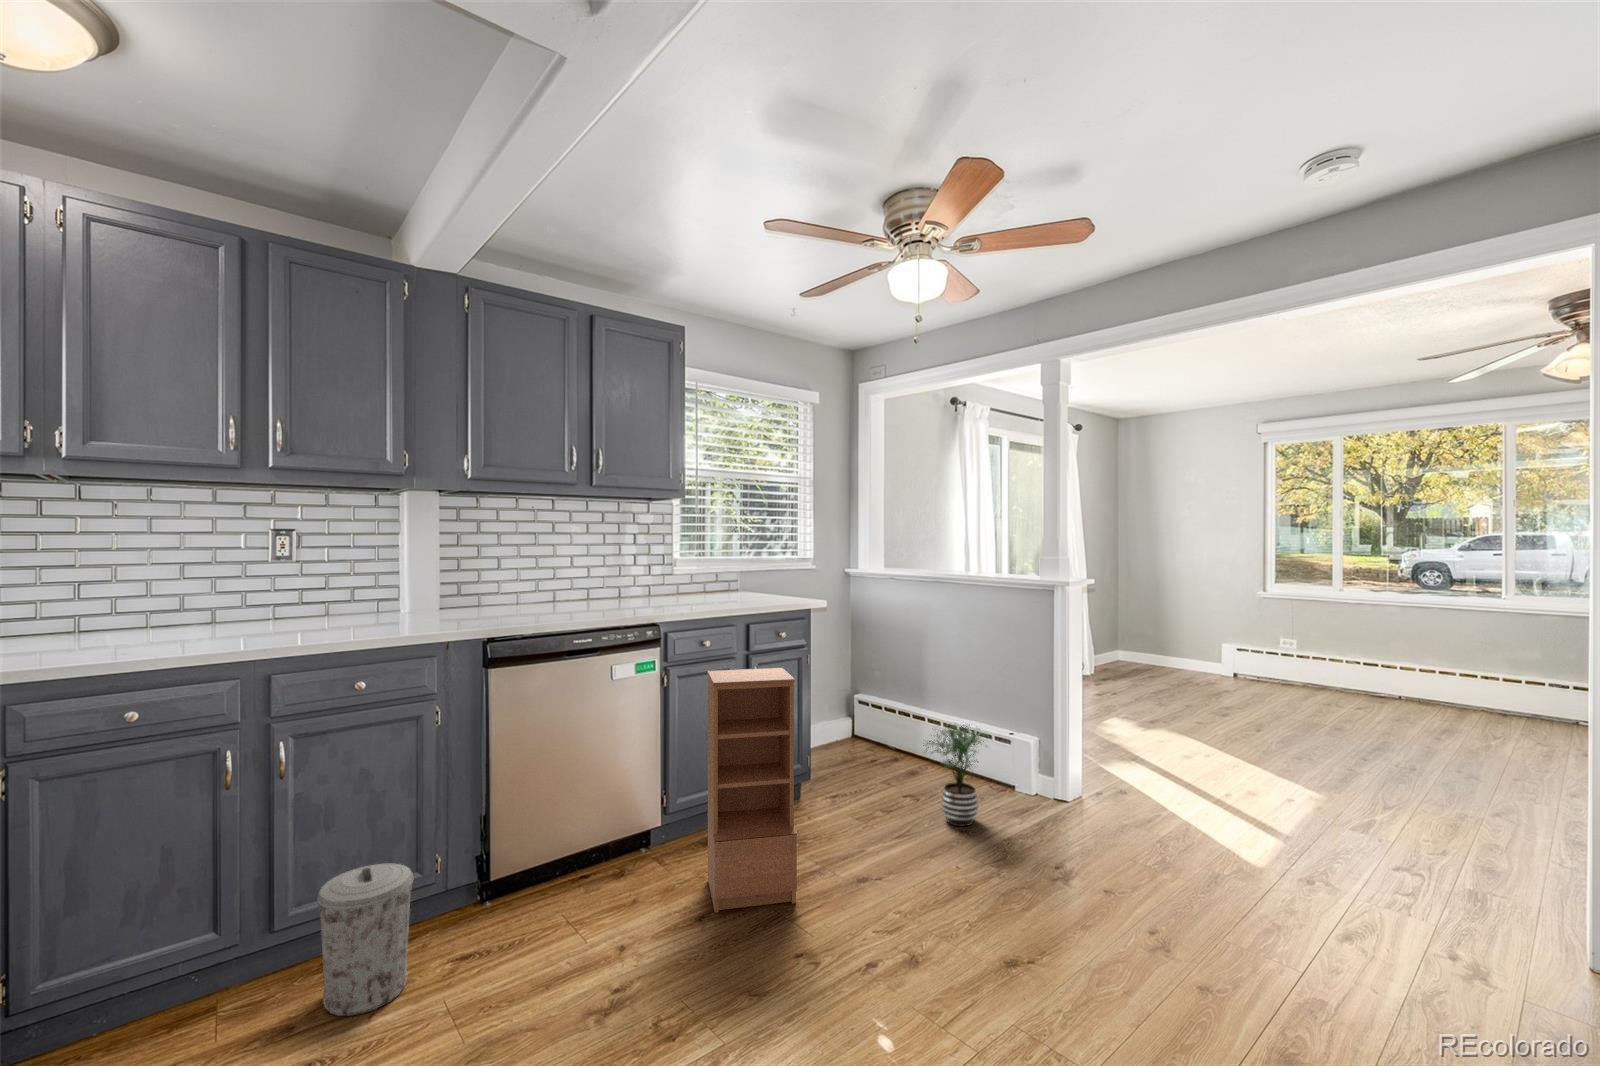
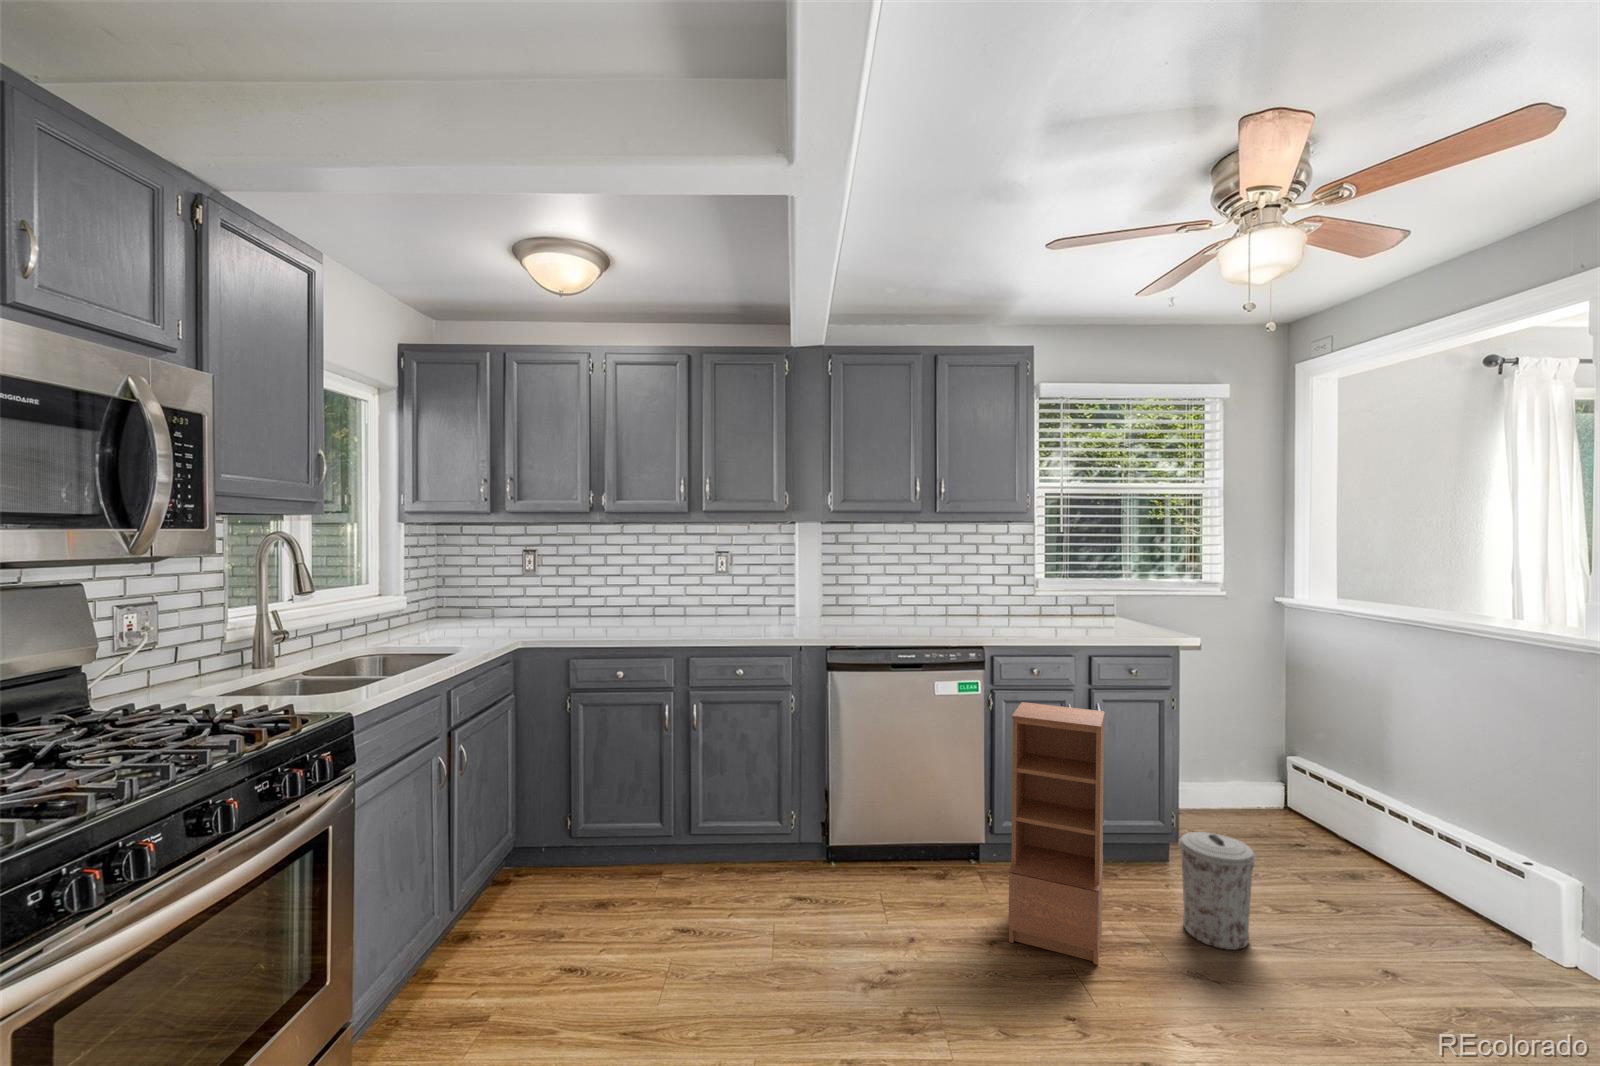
potted plant: present [923,725,984,826] -> none [1324,815,1444,961]
trash can: present [317,864,413,1016] -> present [1179,832,1255,950]

